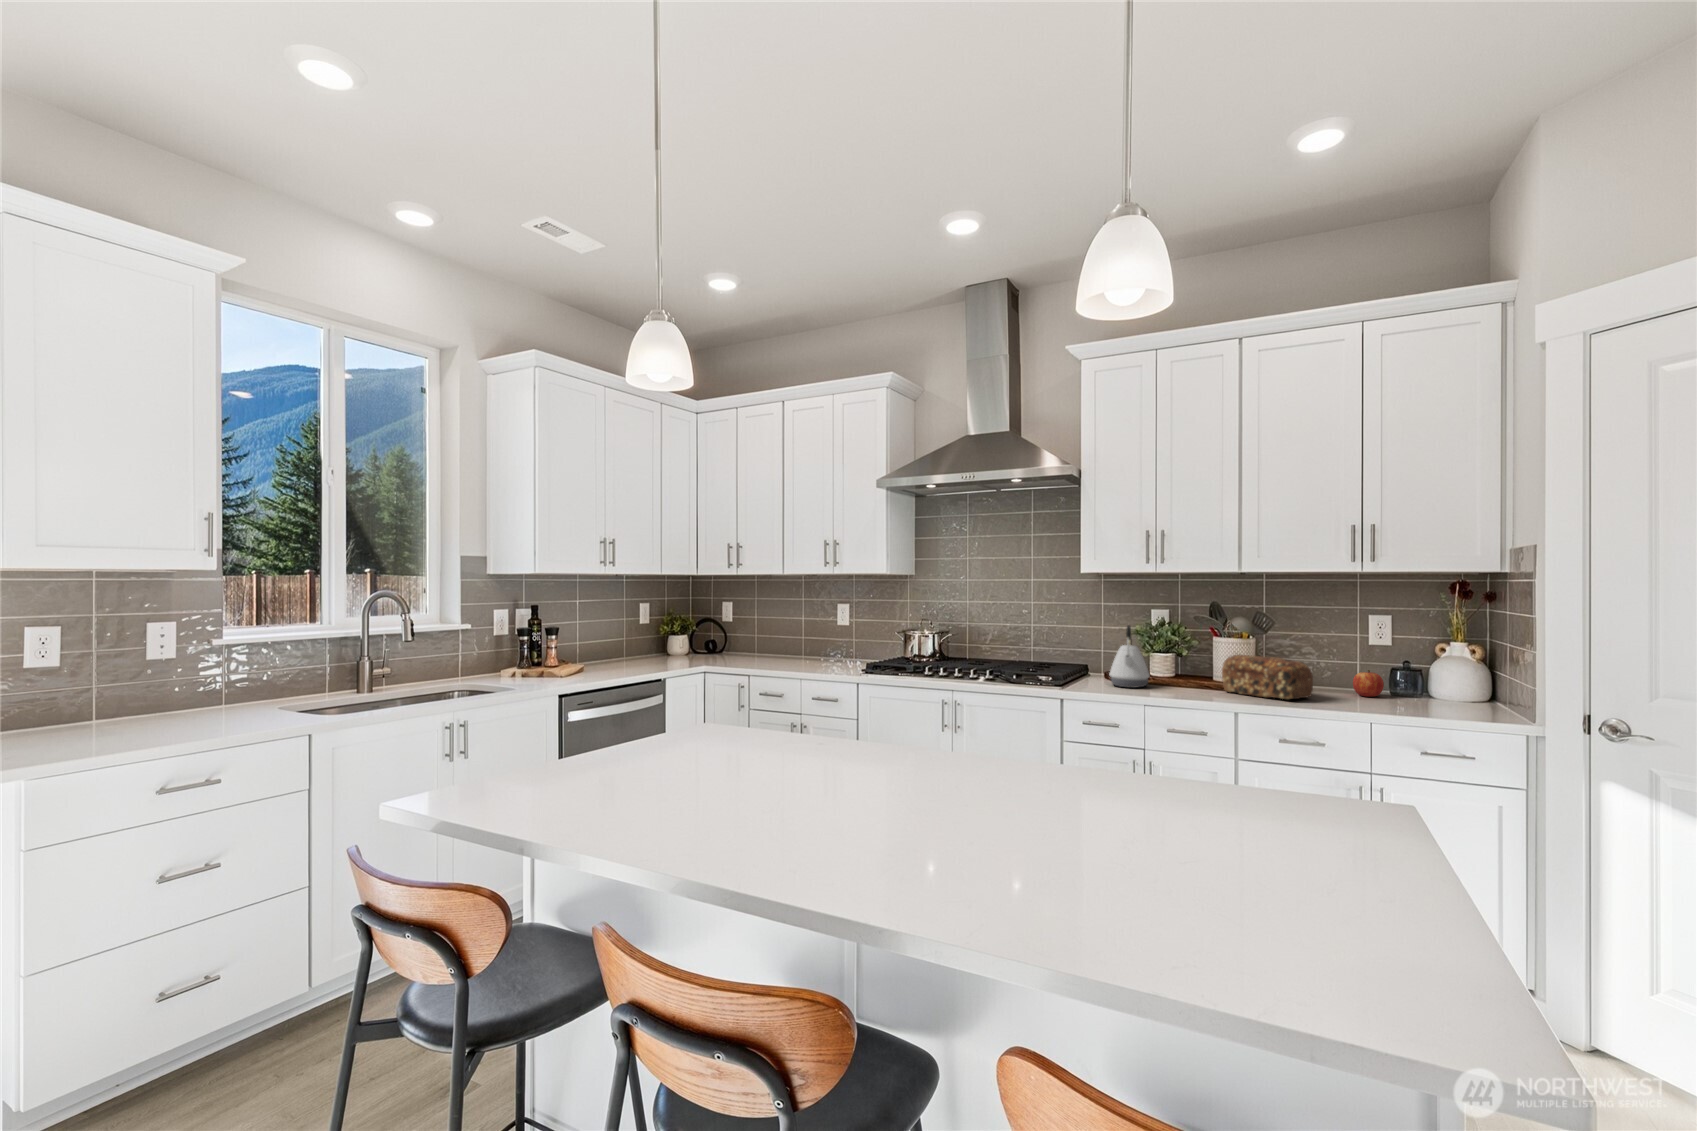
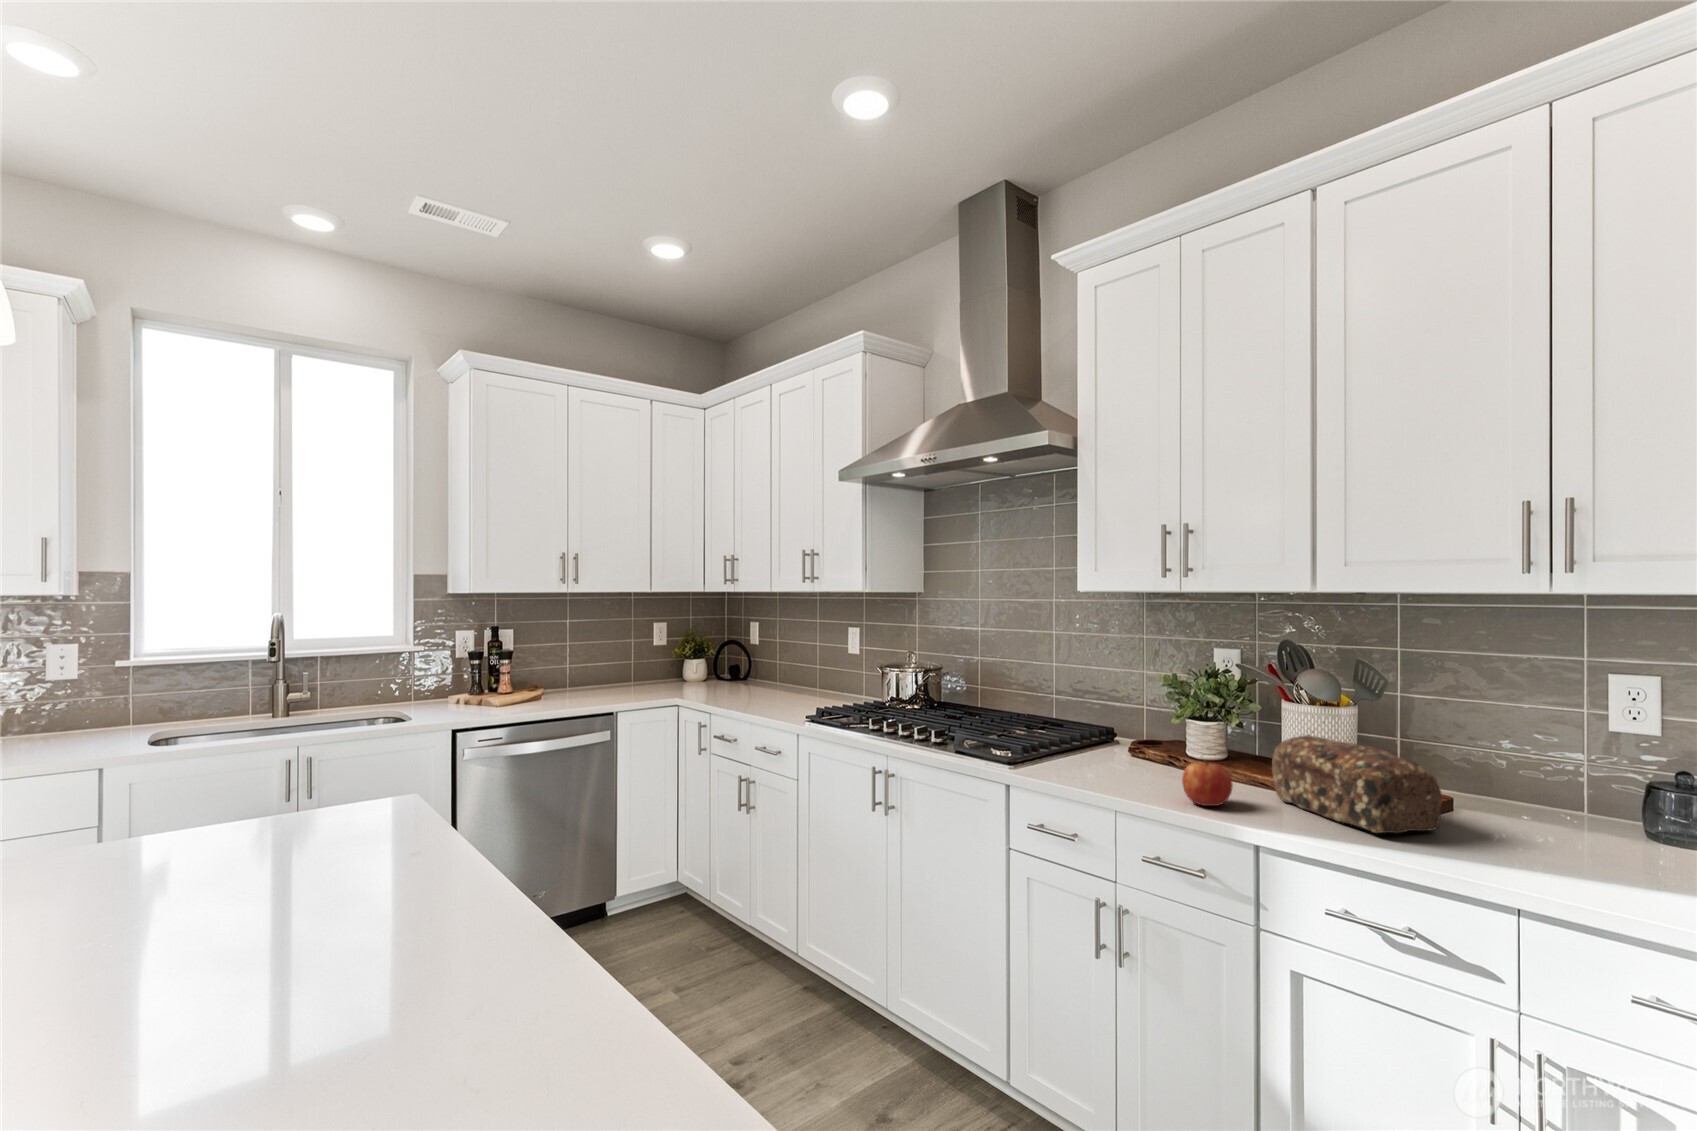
kettle: present [1109,625,1150,688] -> none [1098,675,1162,776]
apple: present [1353,670,1384,697] -> present [1182,760,1233,806]

